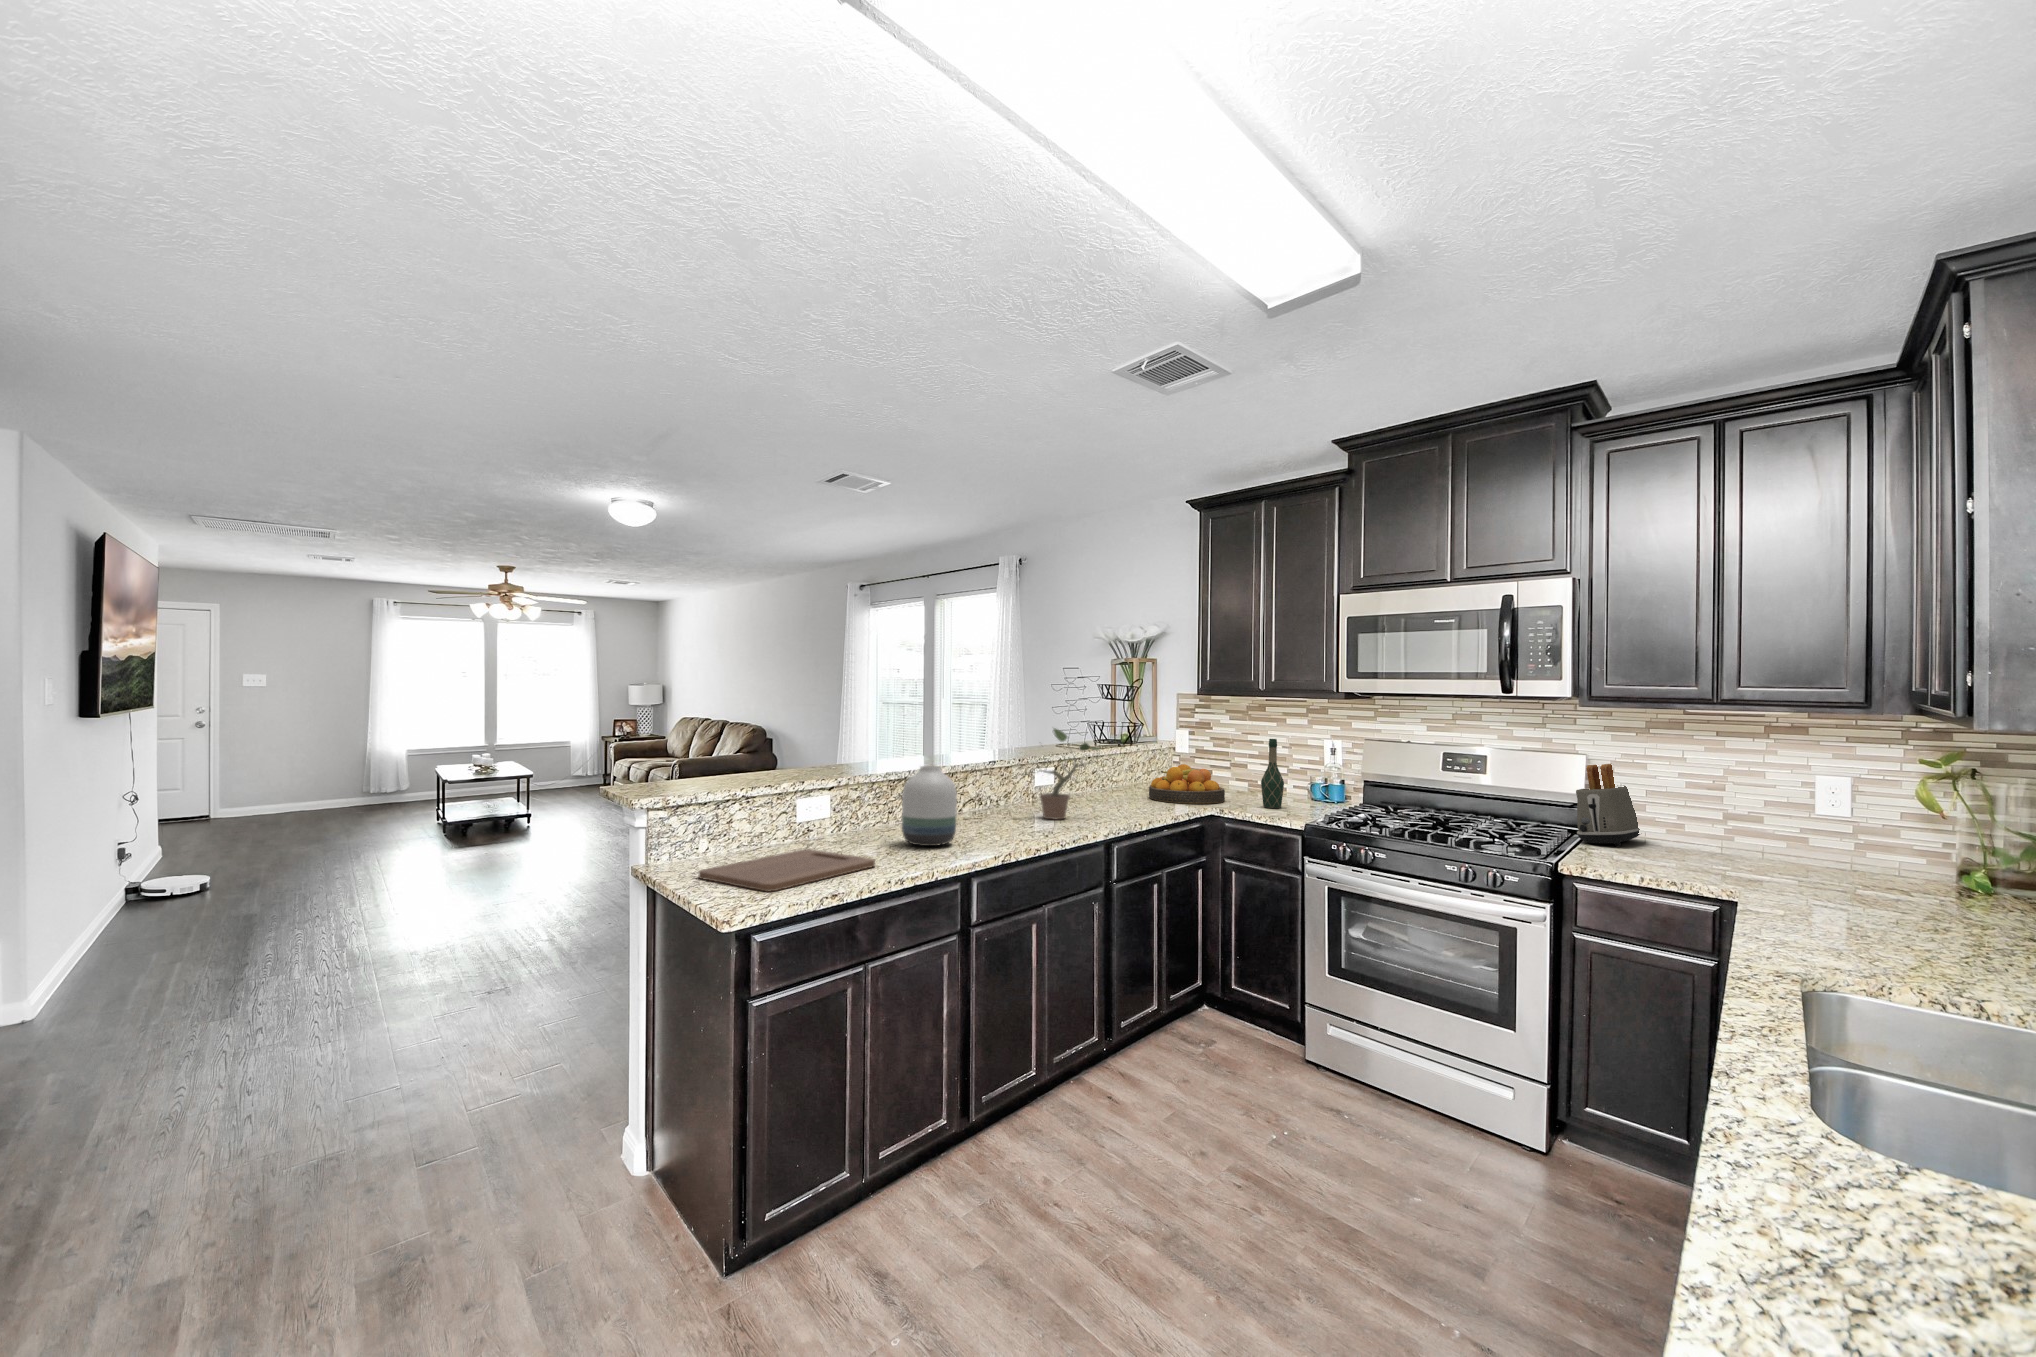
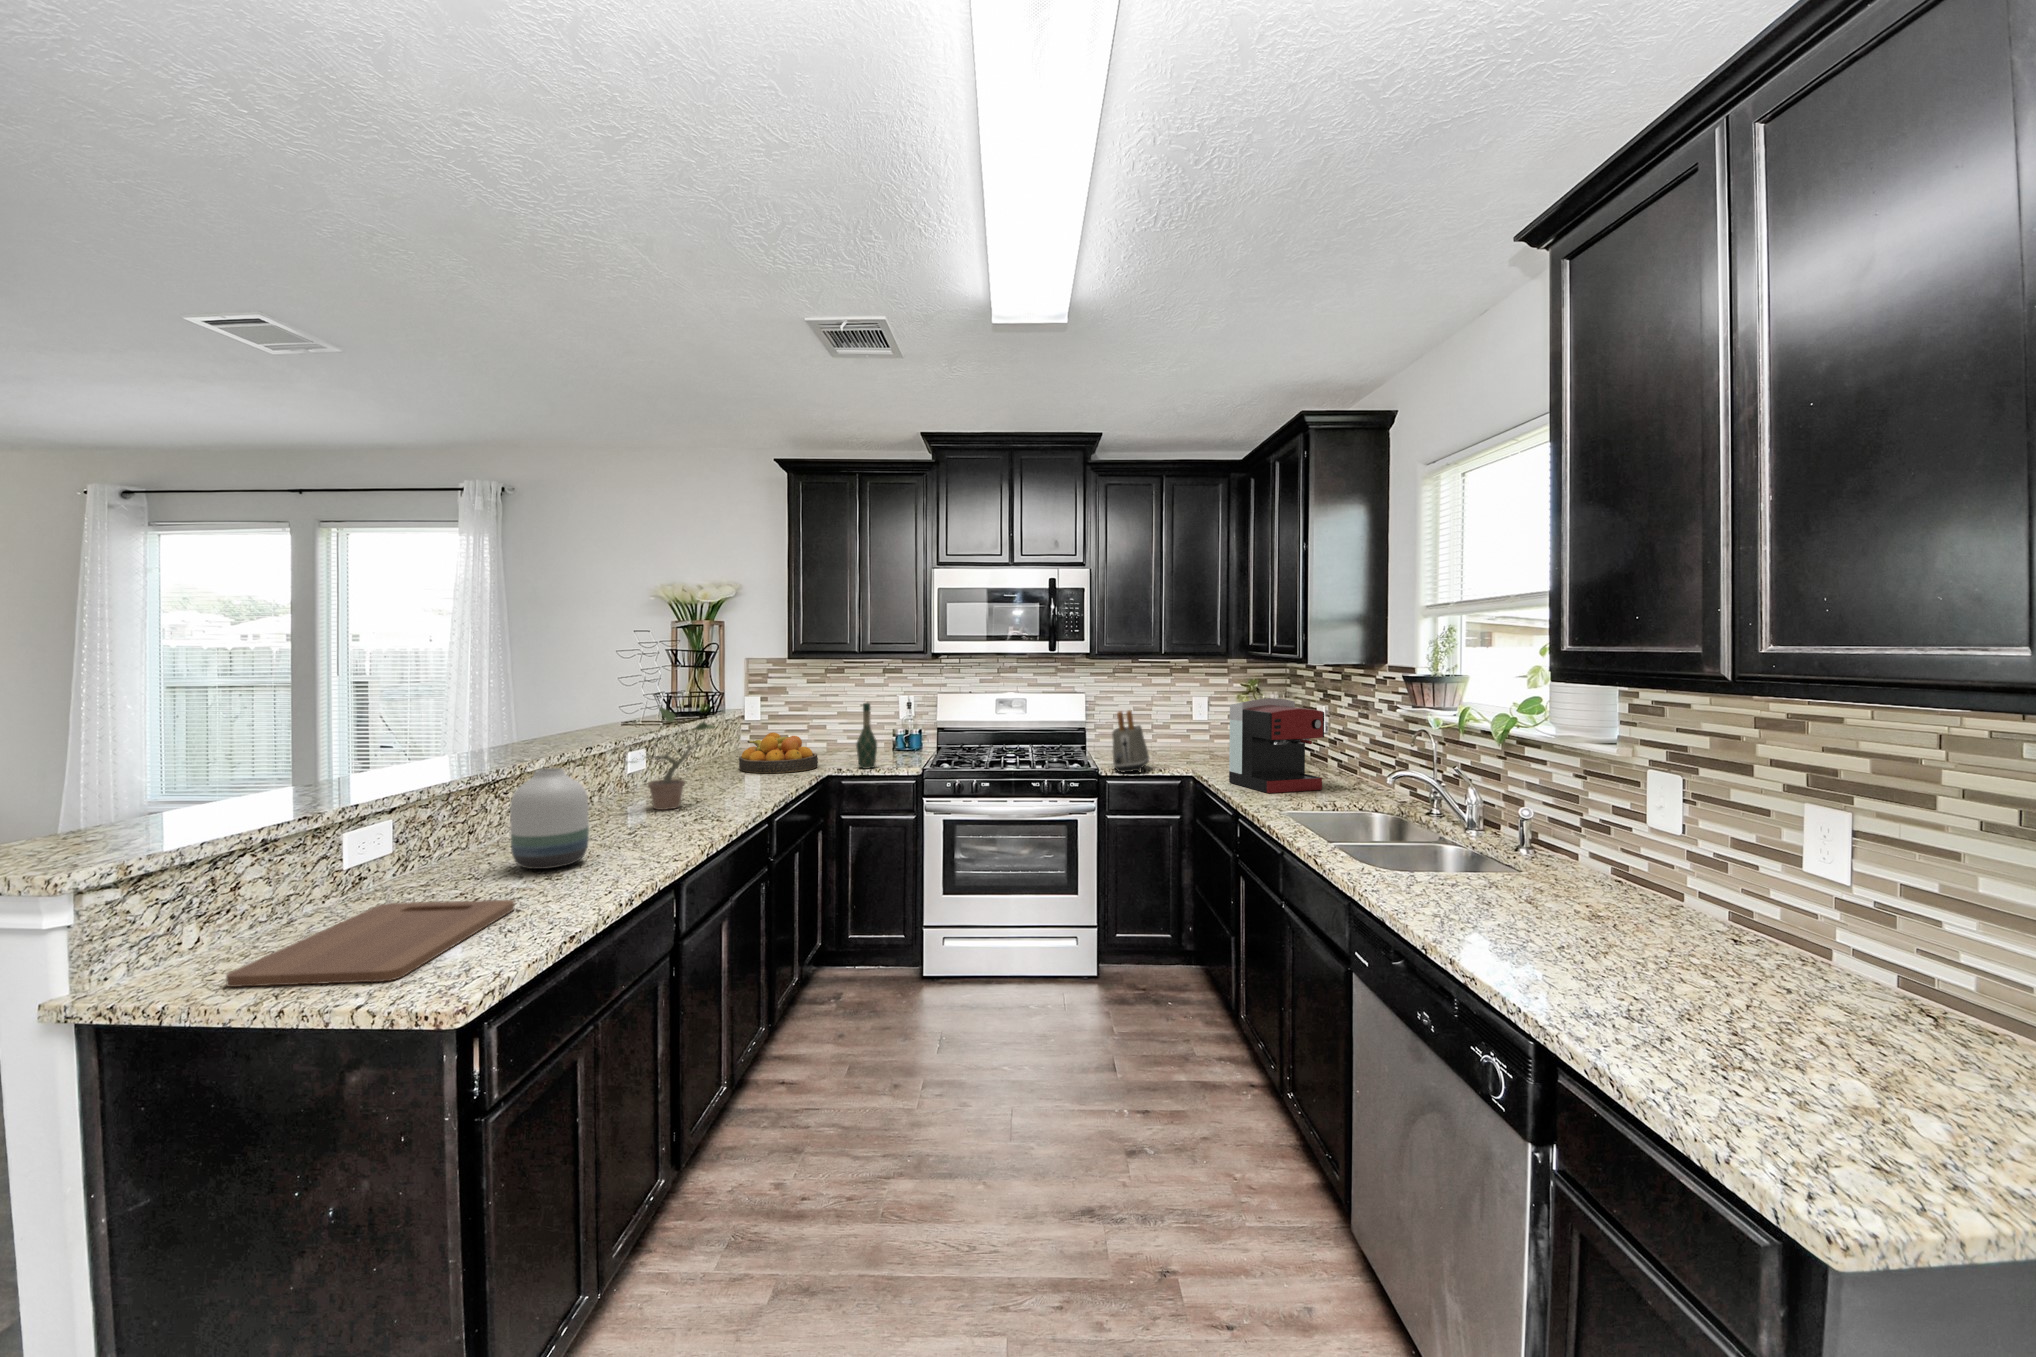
coffee maker: none [1756,754,1933,901] -> present [1229,698,1324,793]

